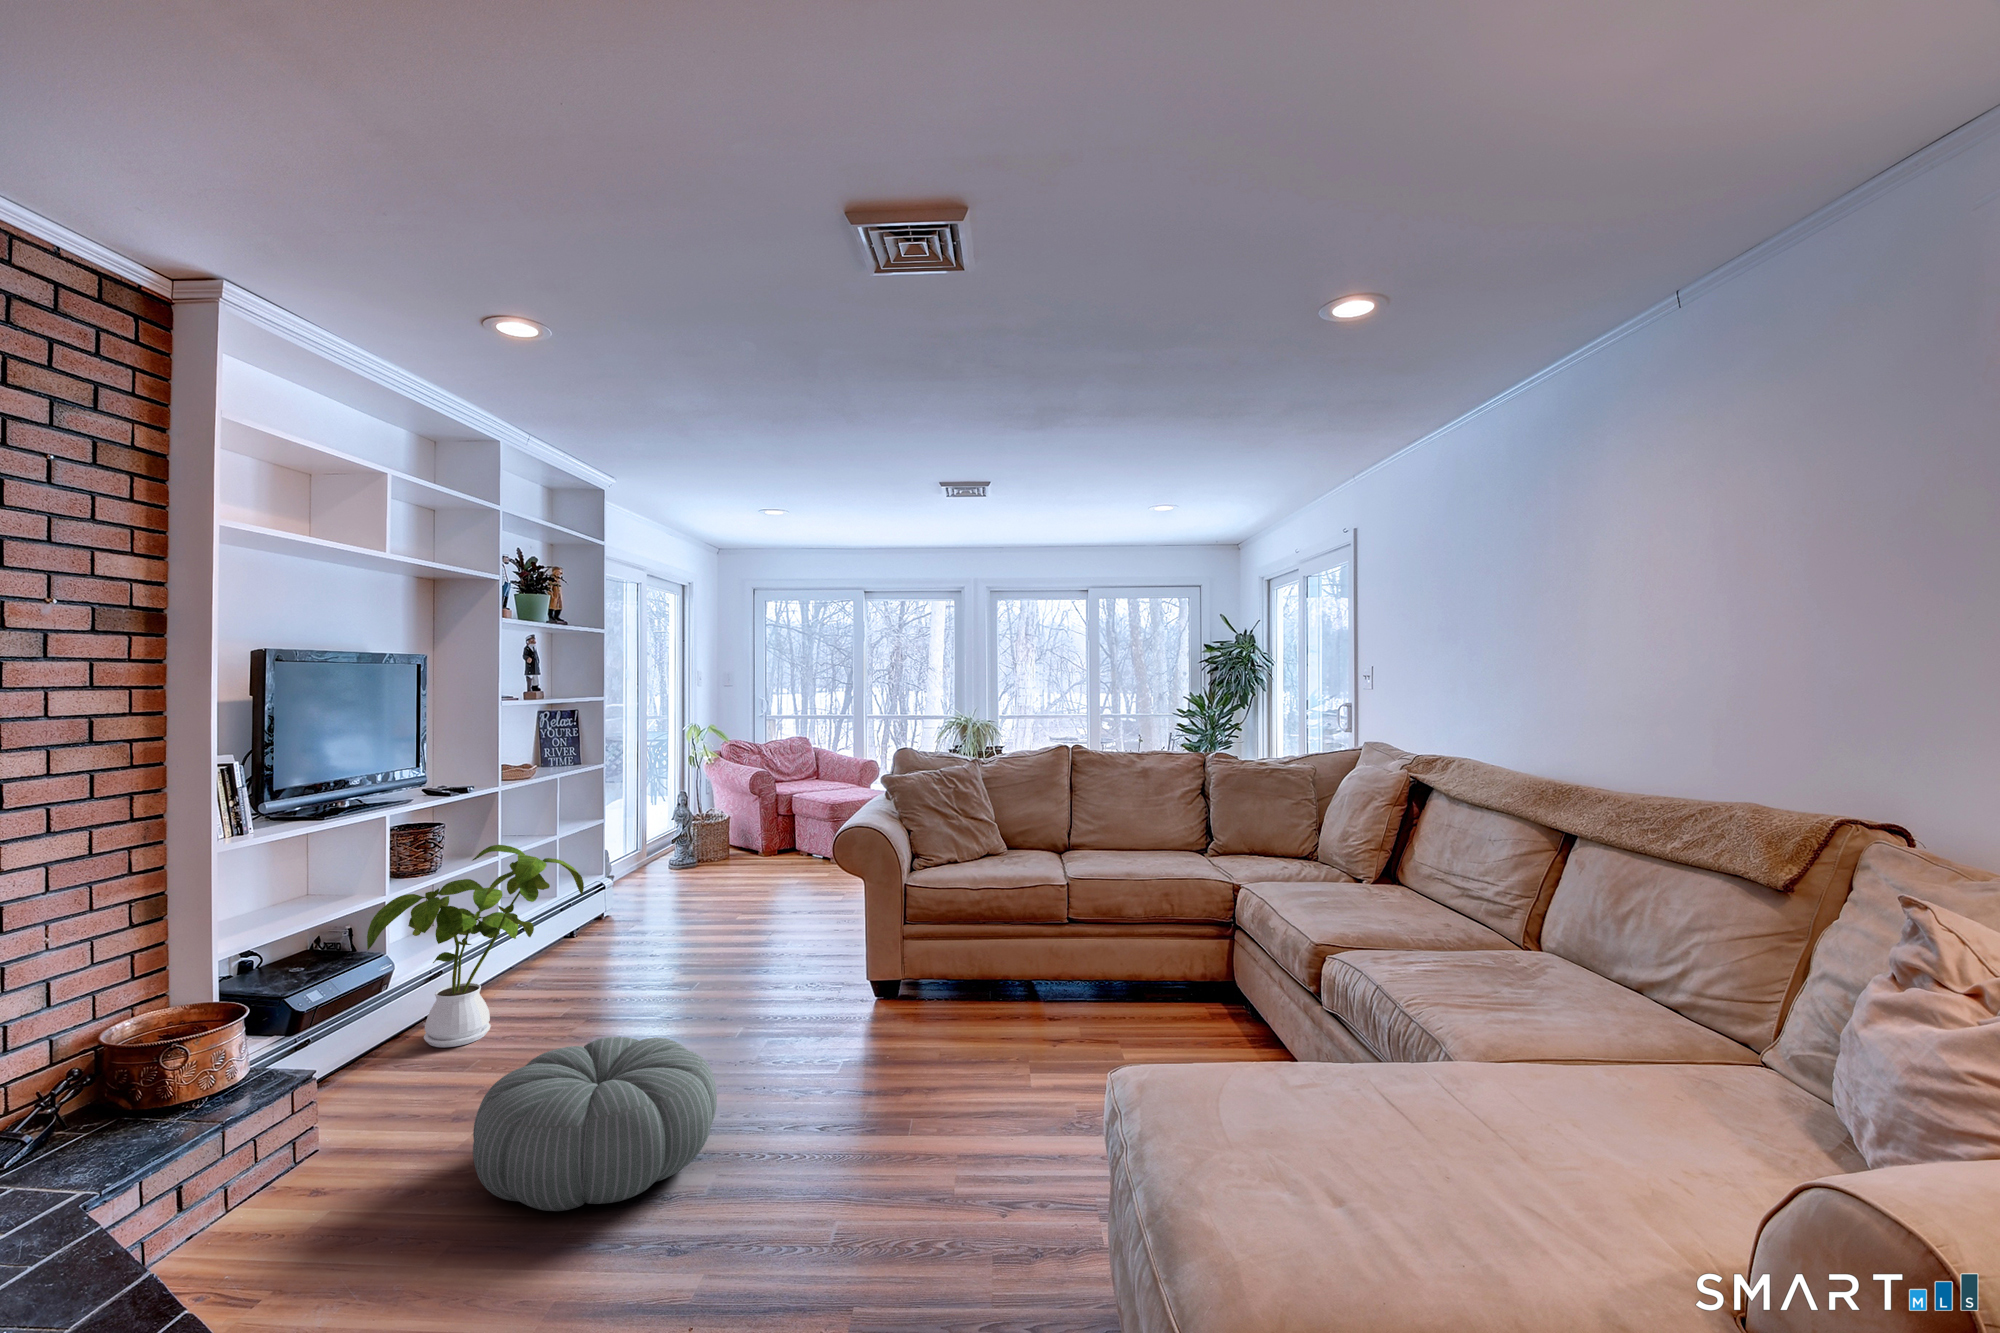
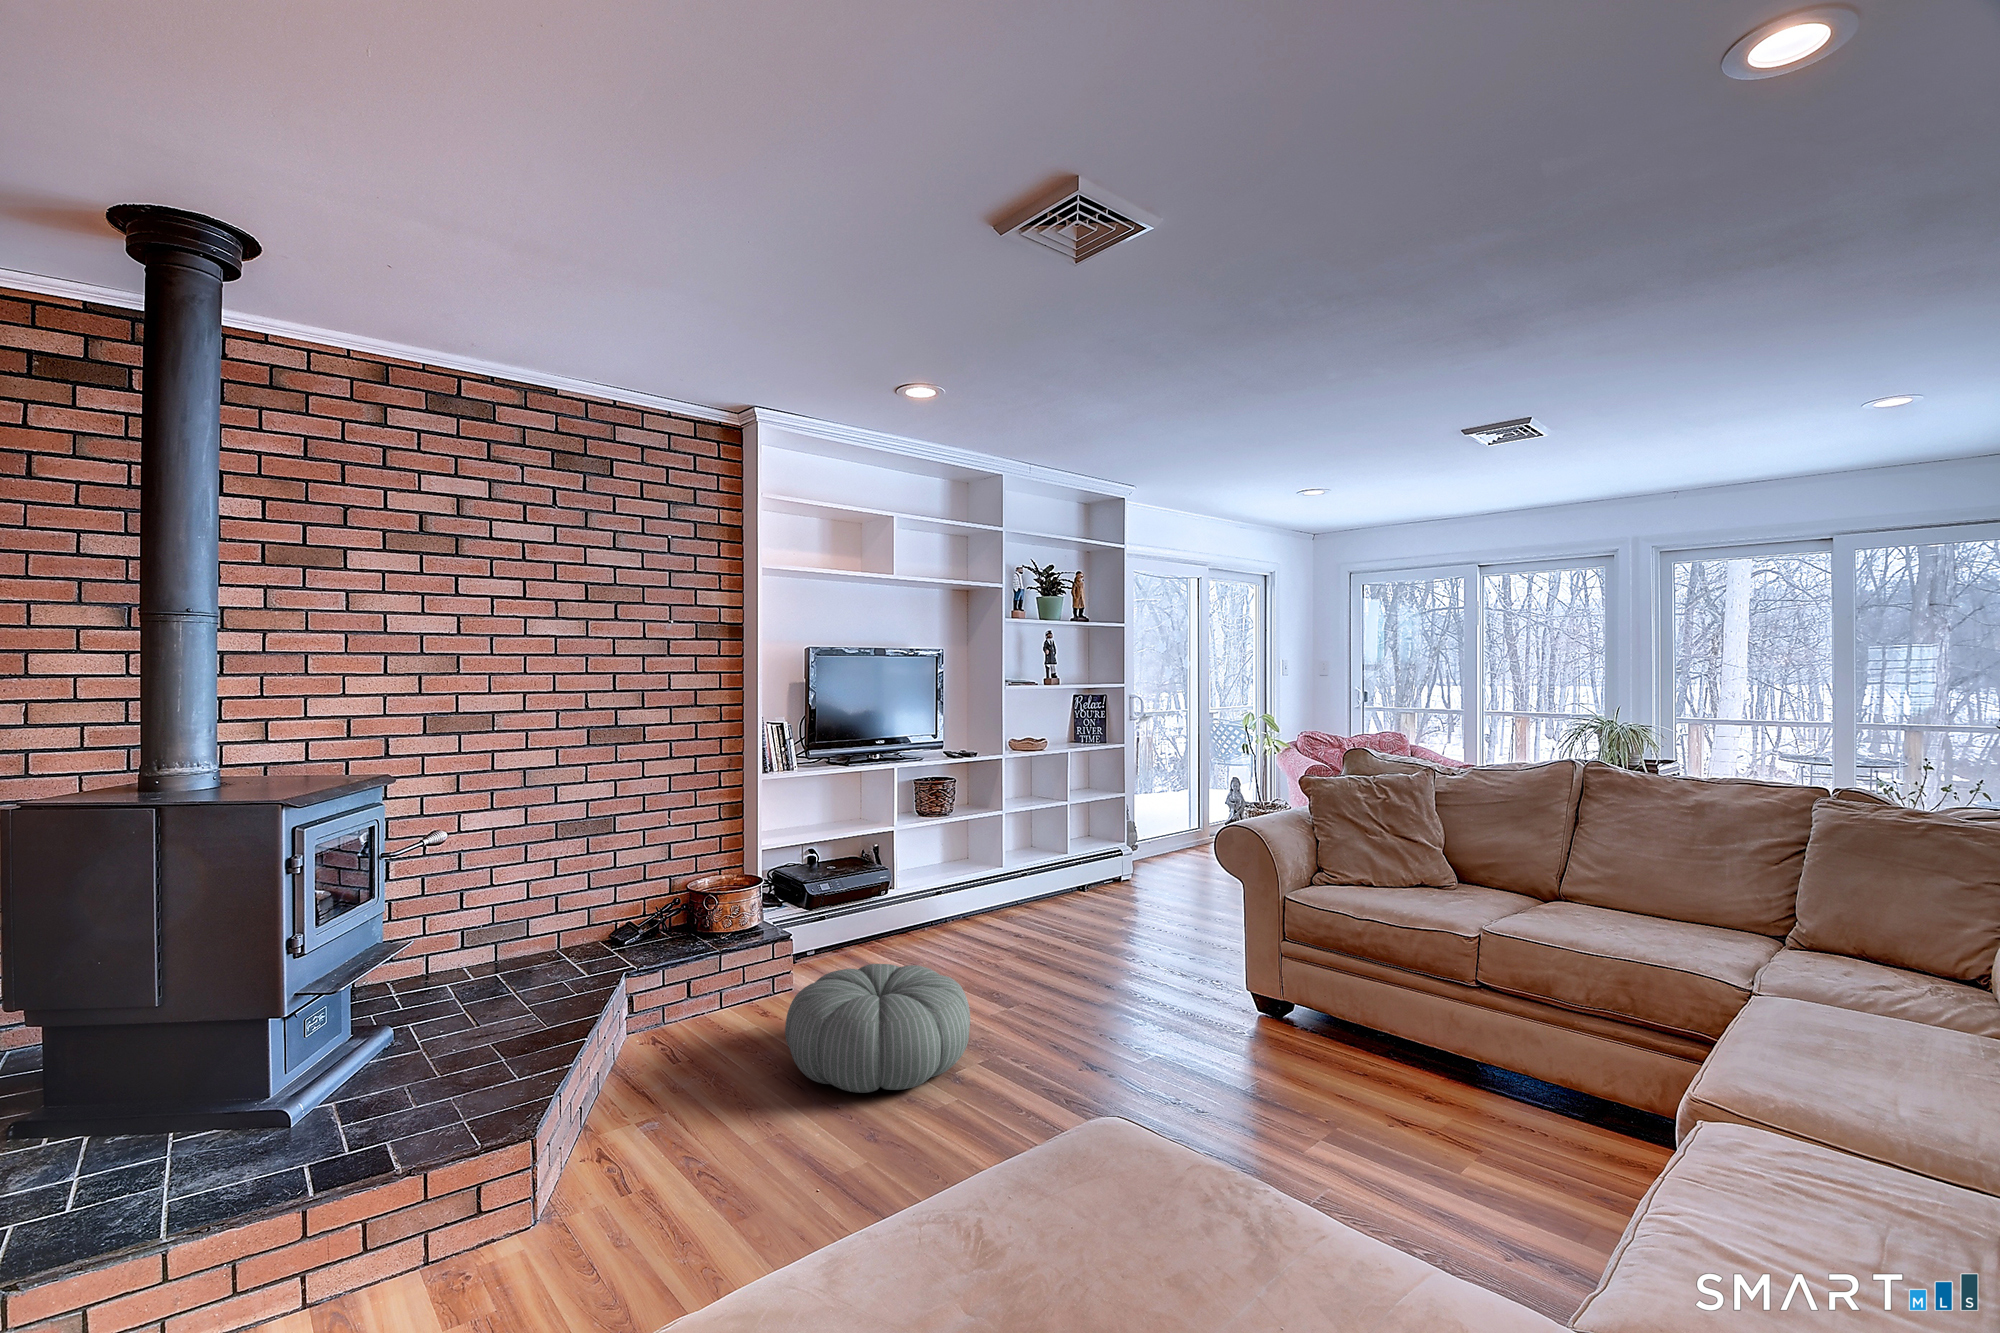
house plant: present [367,845,584,1047] -> none [851,800,998,953]

